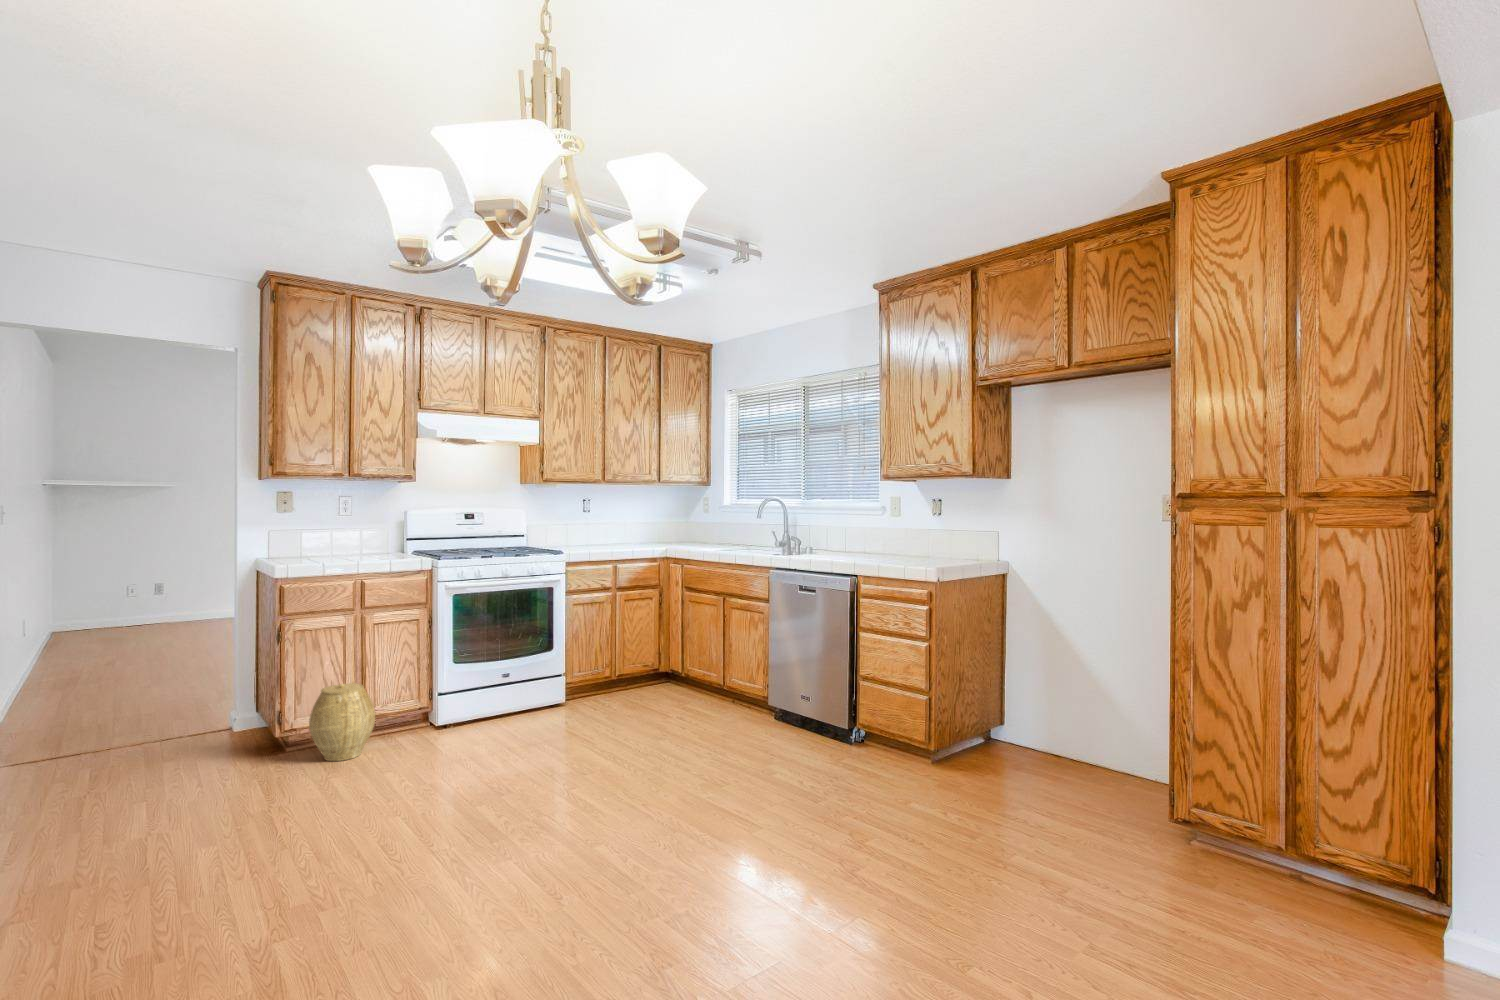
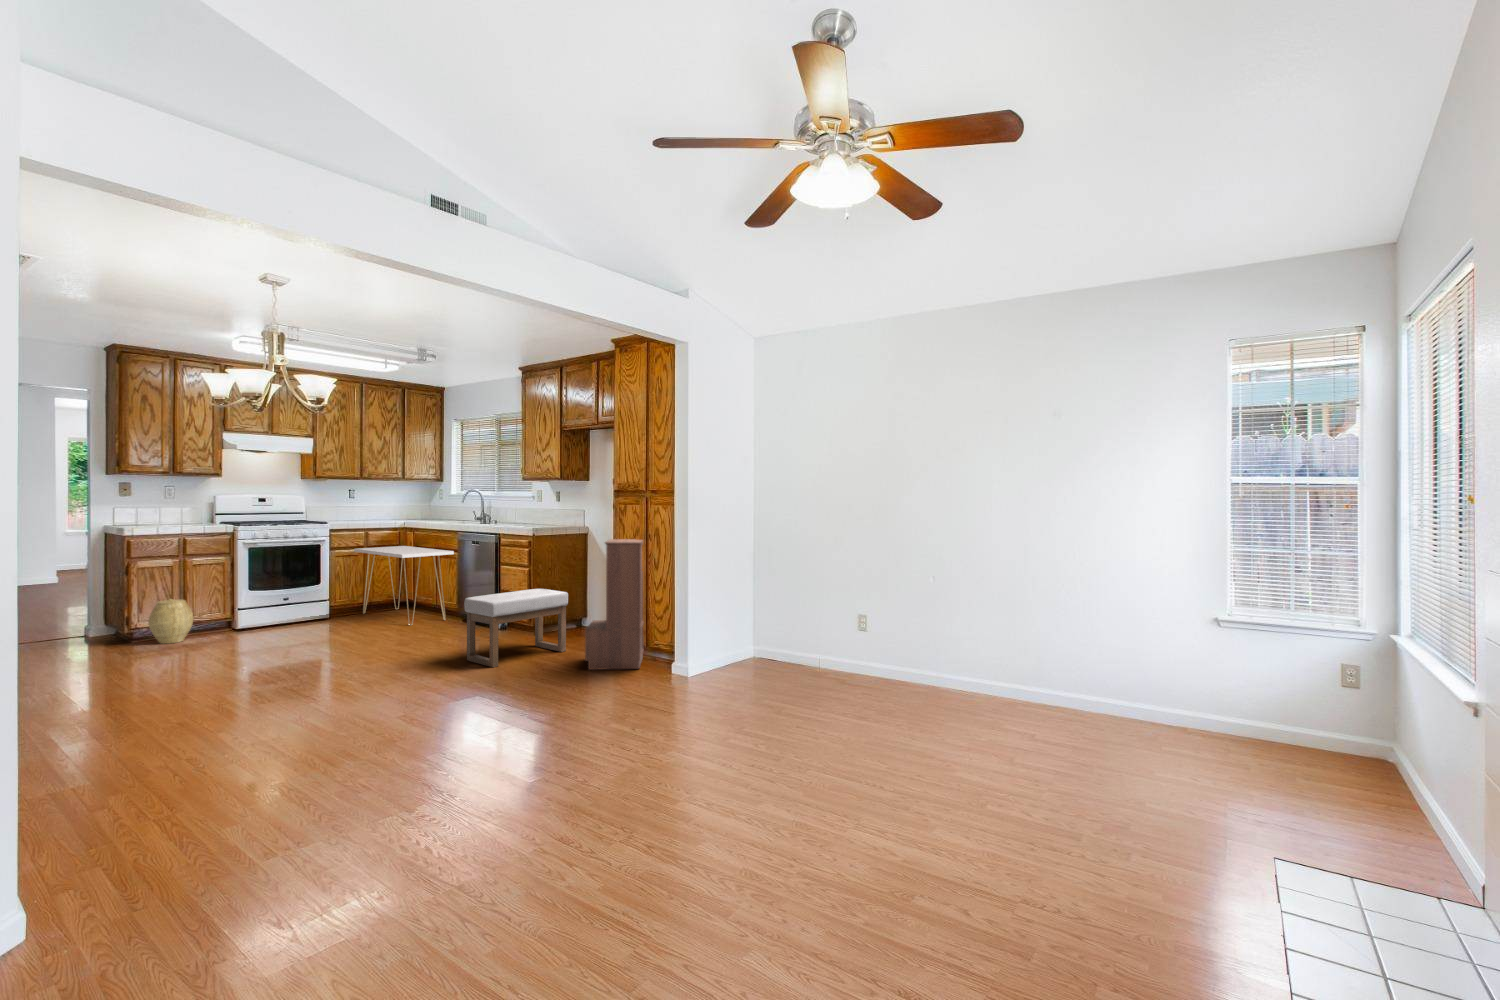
console table: none [599,587,761,732] -> present [354,546,454,625]
bookshelf: none [1171,608,1369,954] -> present [585,539,644,670]
ottoman: none [881,698,1076,906] -> present [464,588,568,667]

